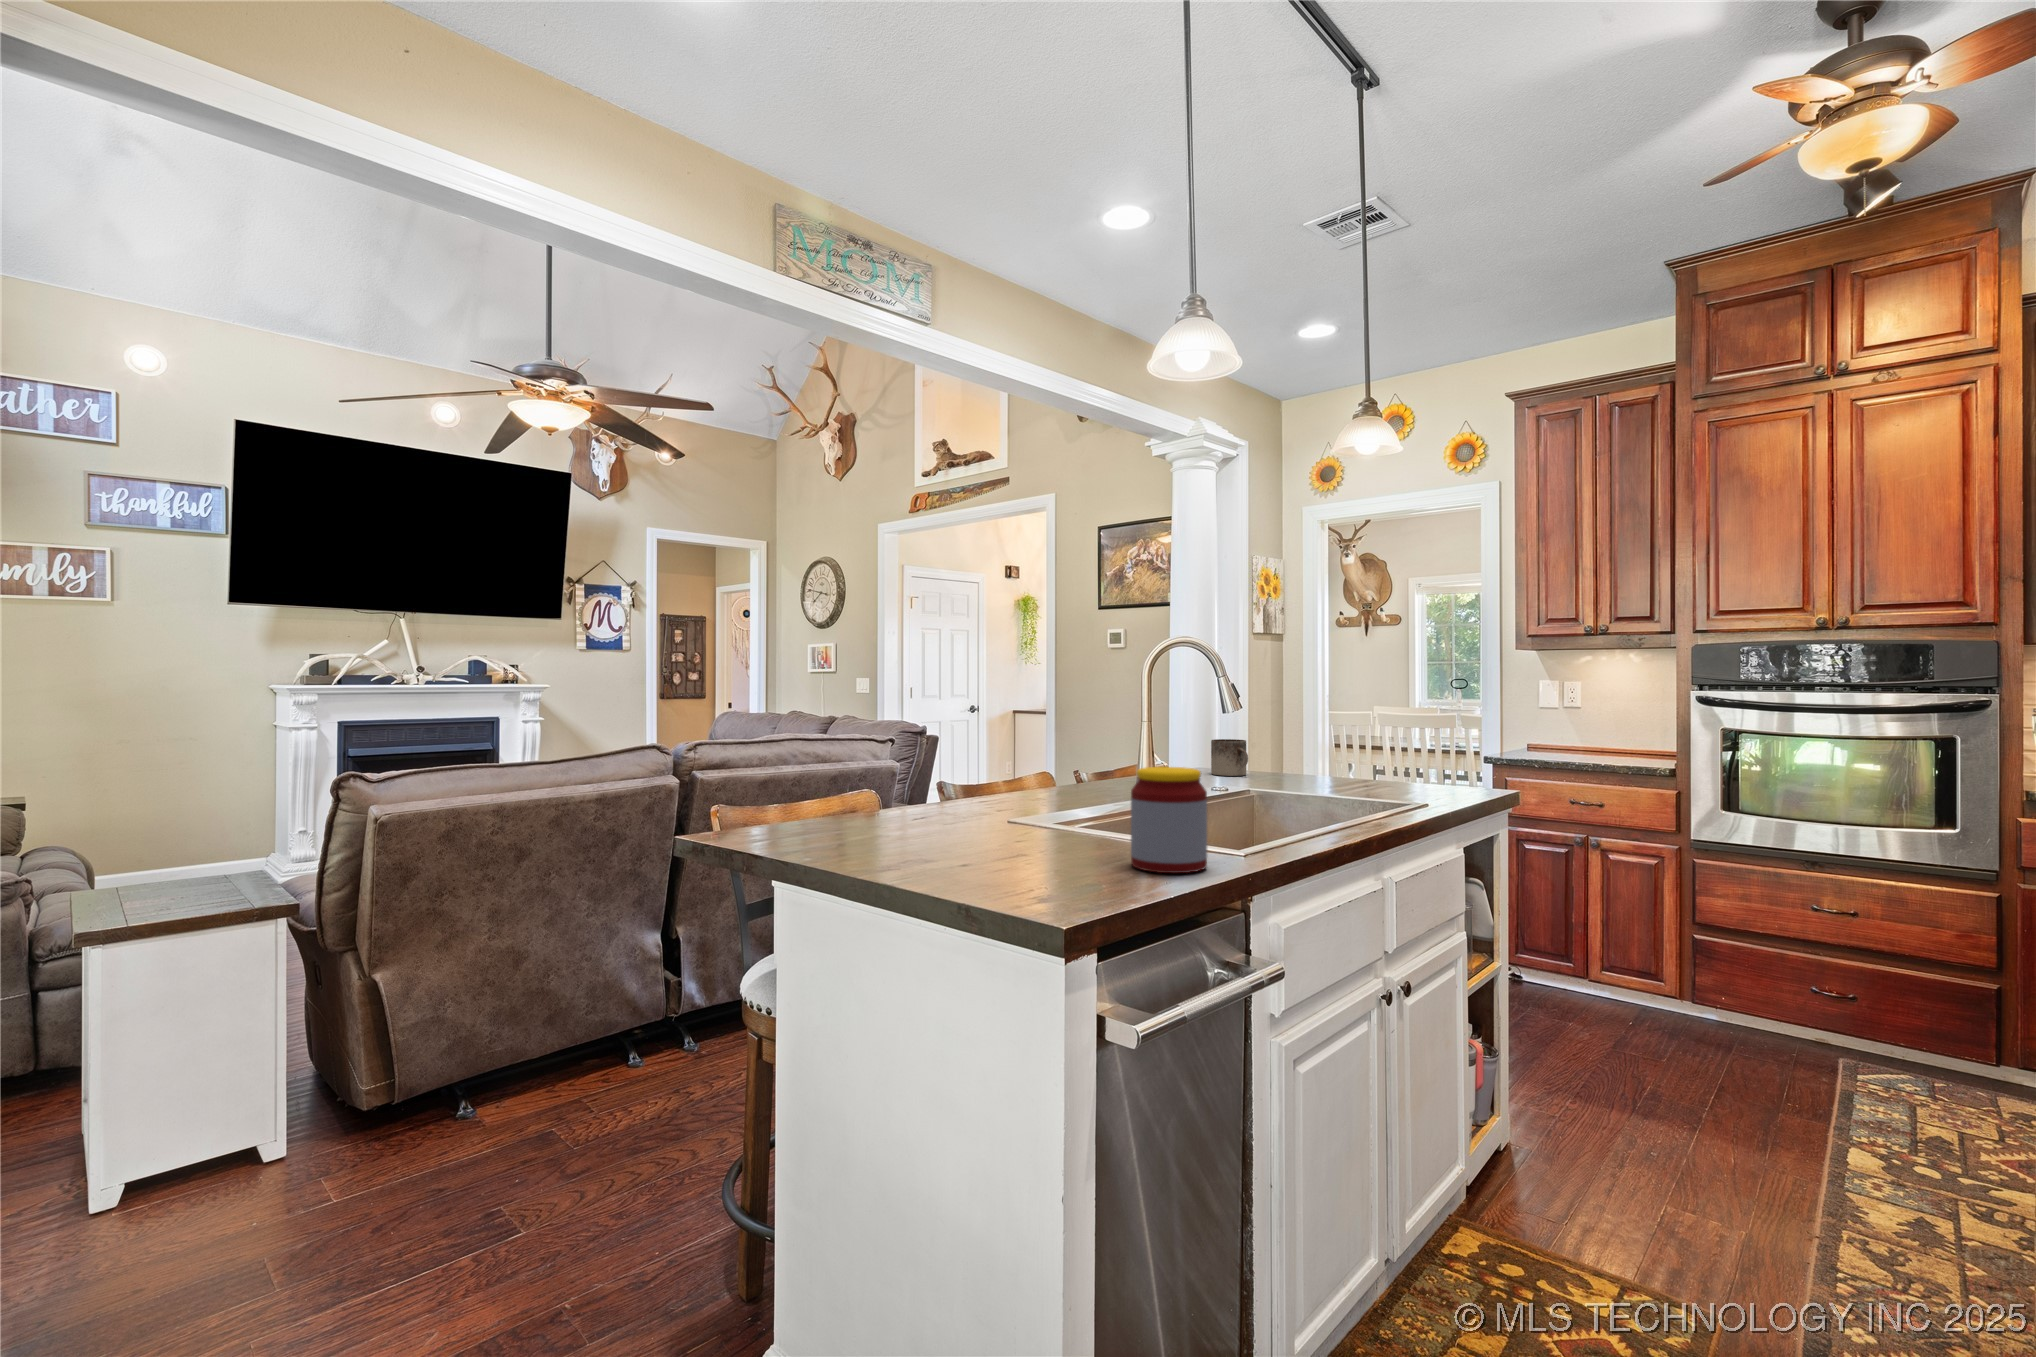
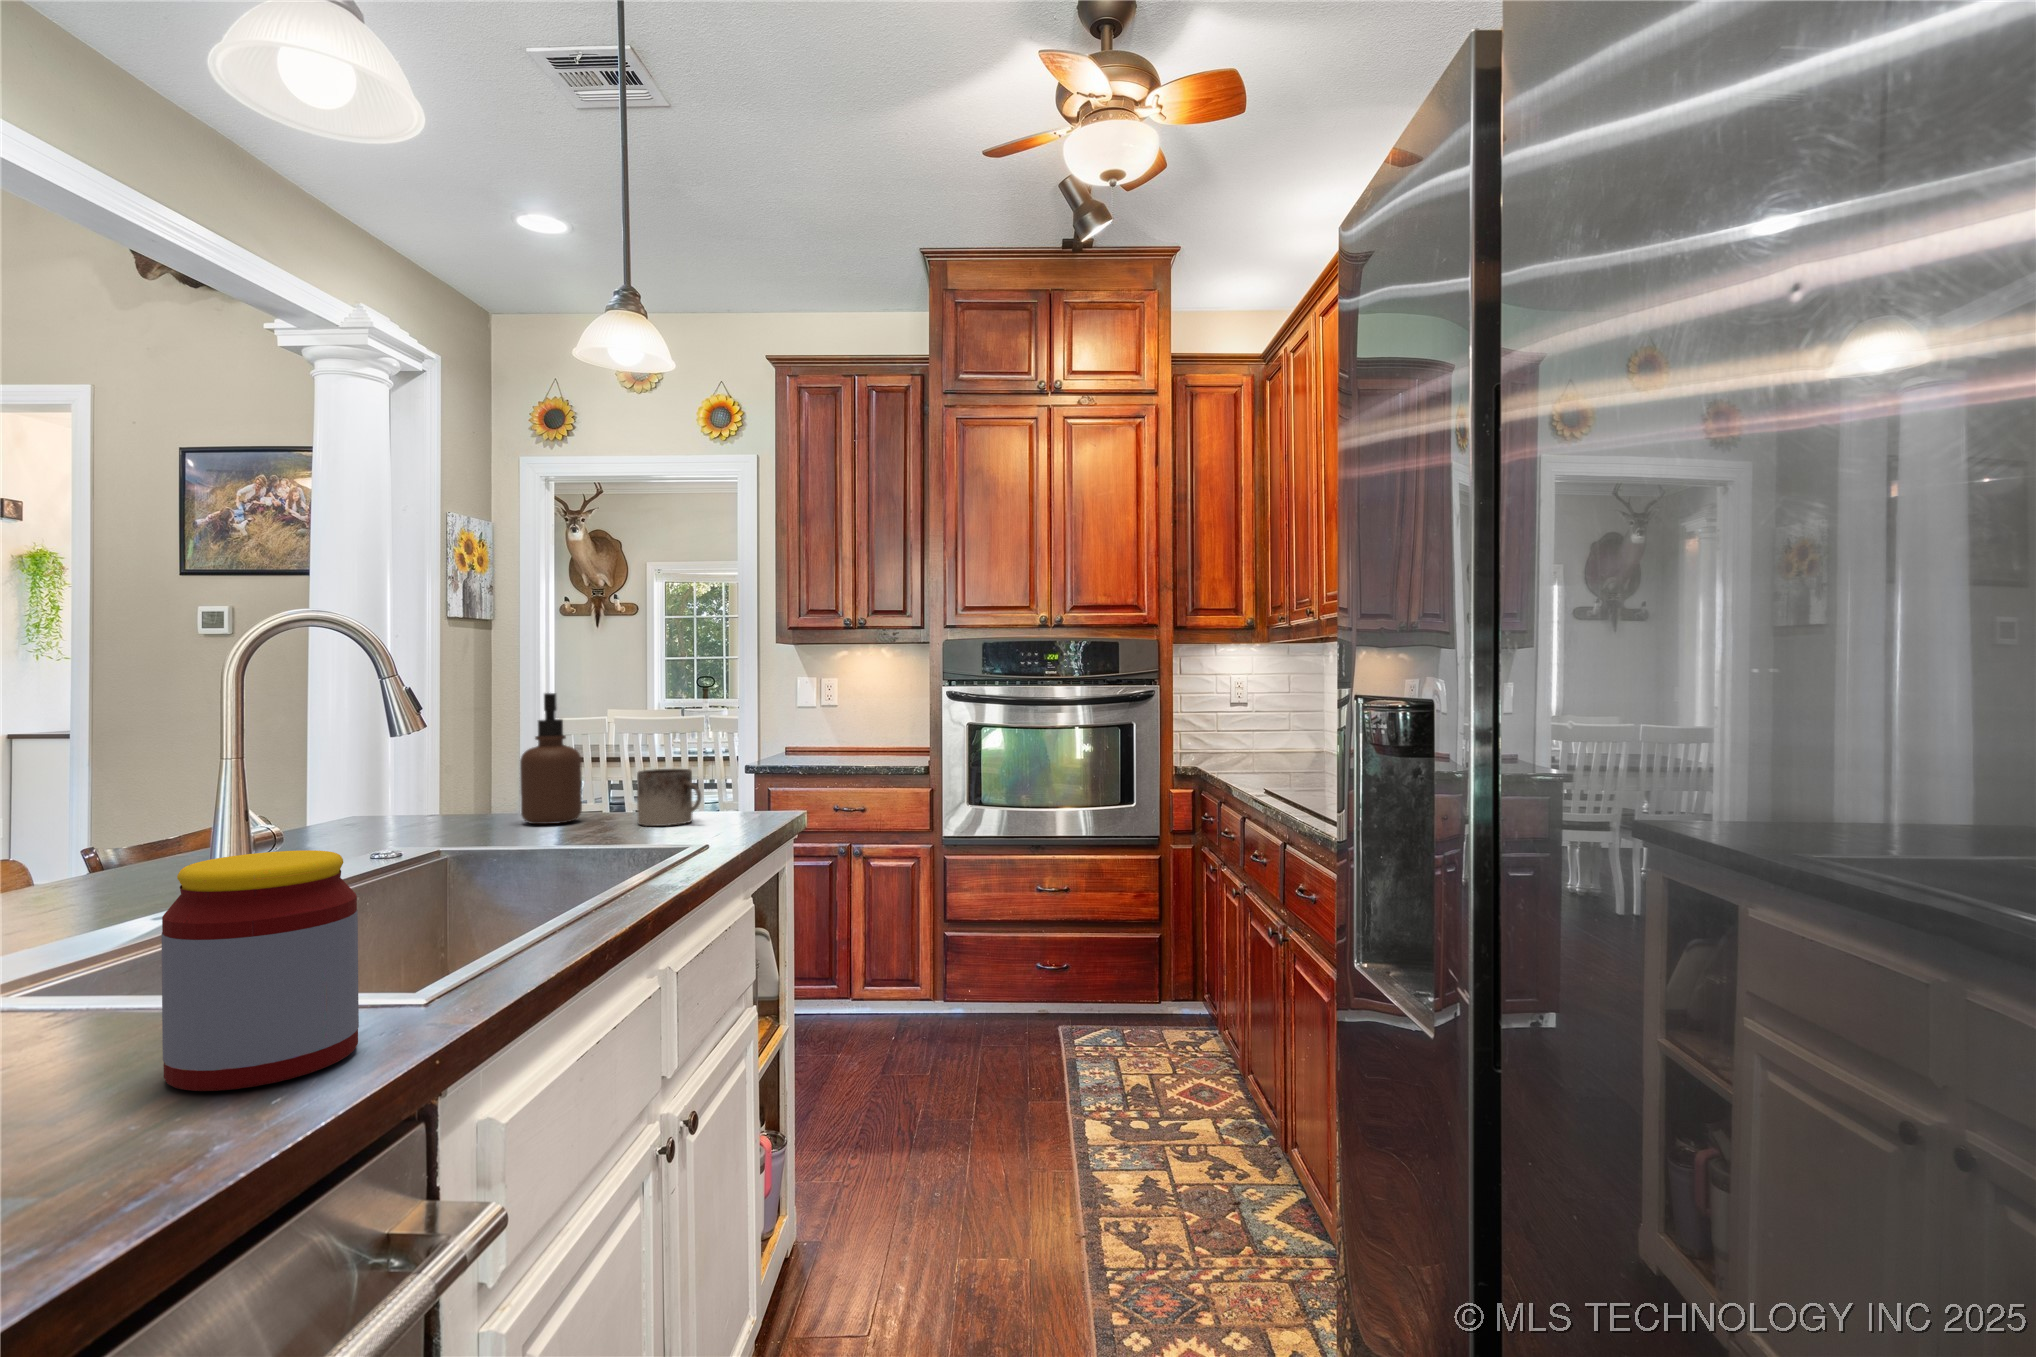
soap dispenser: none [1295,691,1336,782] -> present [520,693,582,824]
mug: present [1211,739,1248,776] -> present [637,769,701,826]

